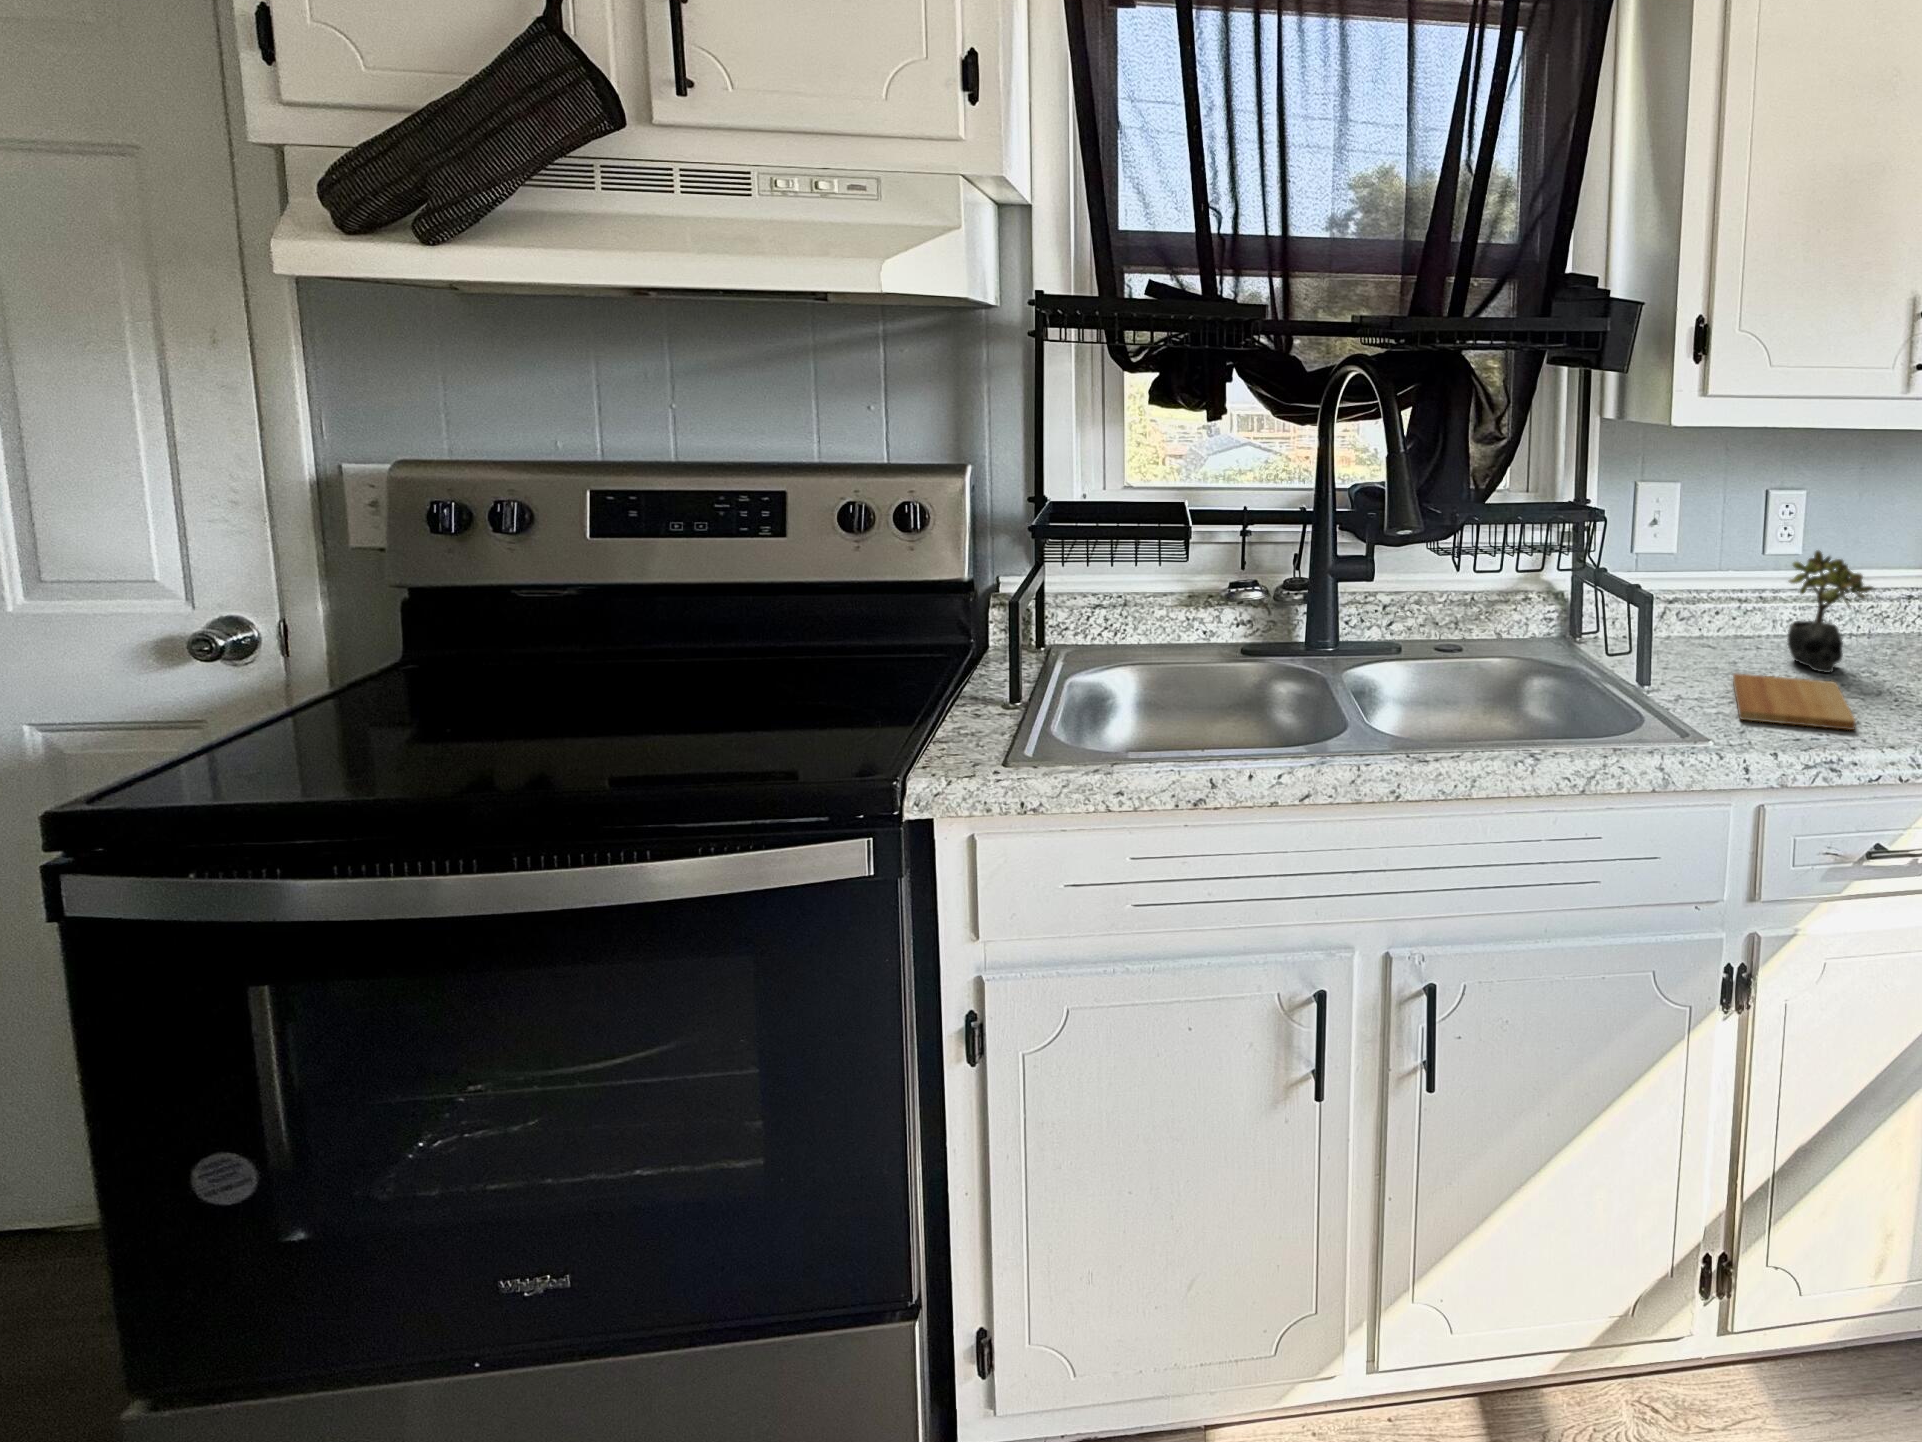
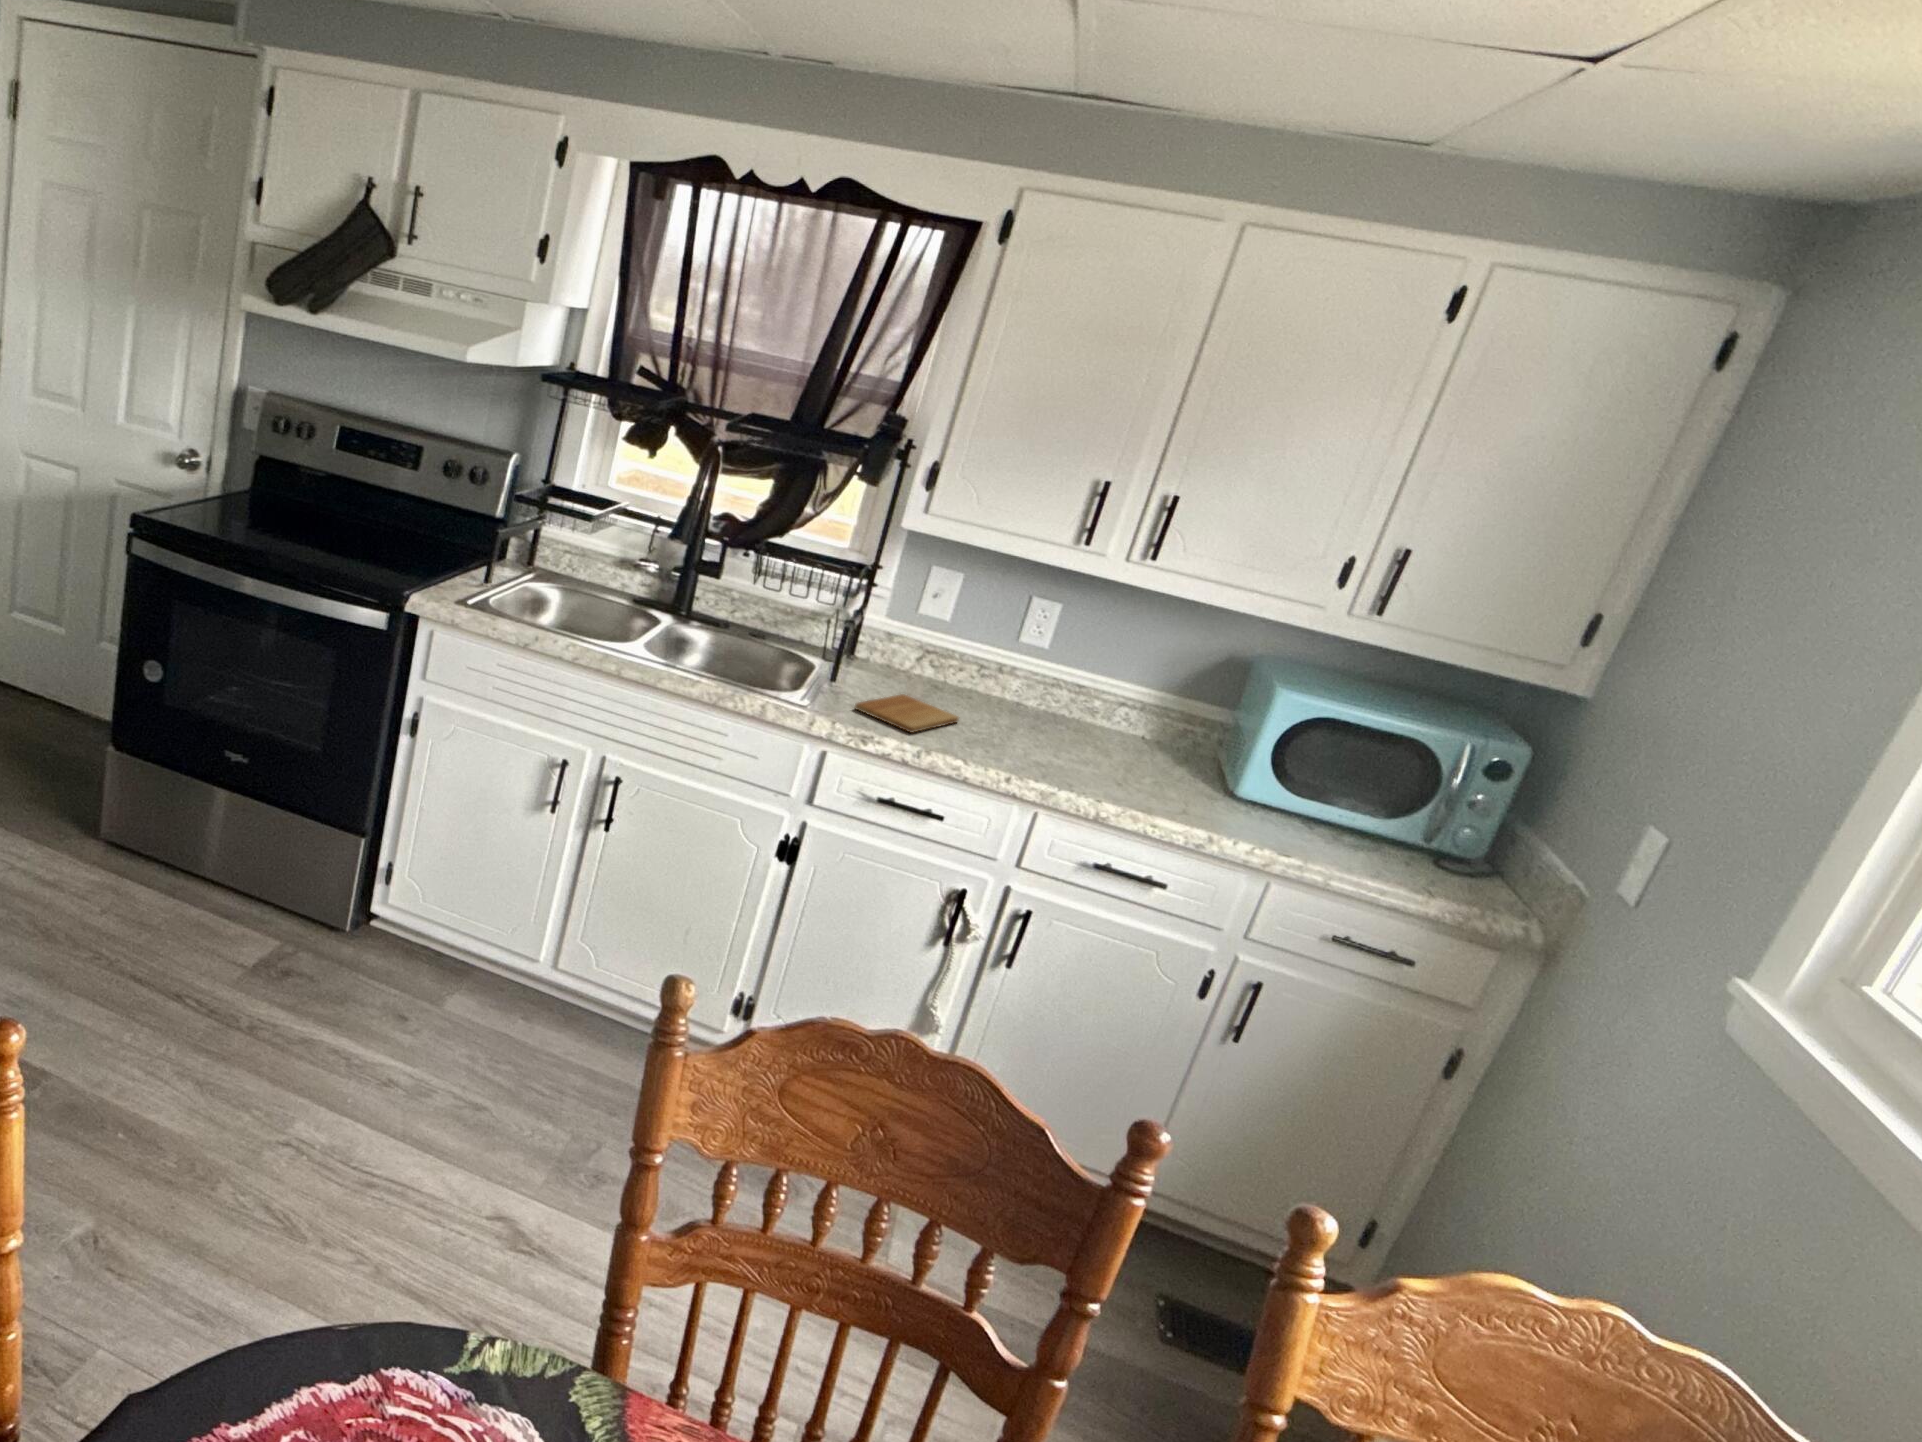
succulent plant: present [1788,550,1873,673] -> none [968,638,1029,718]

